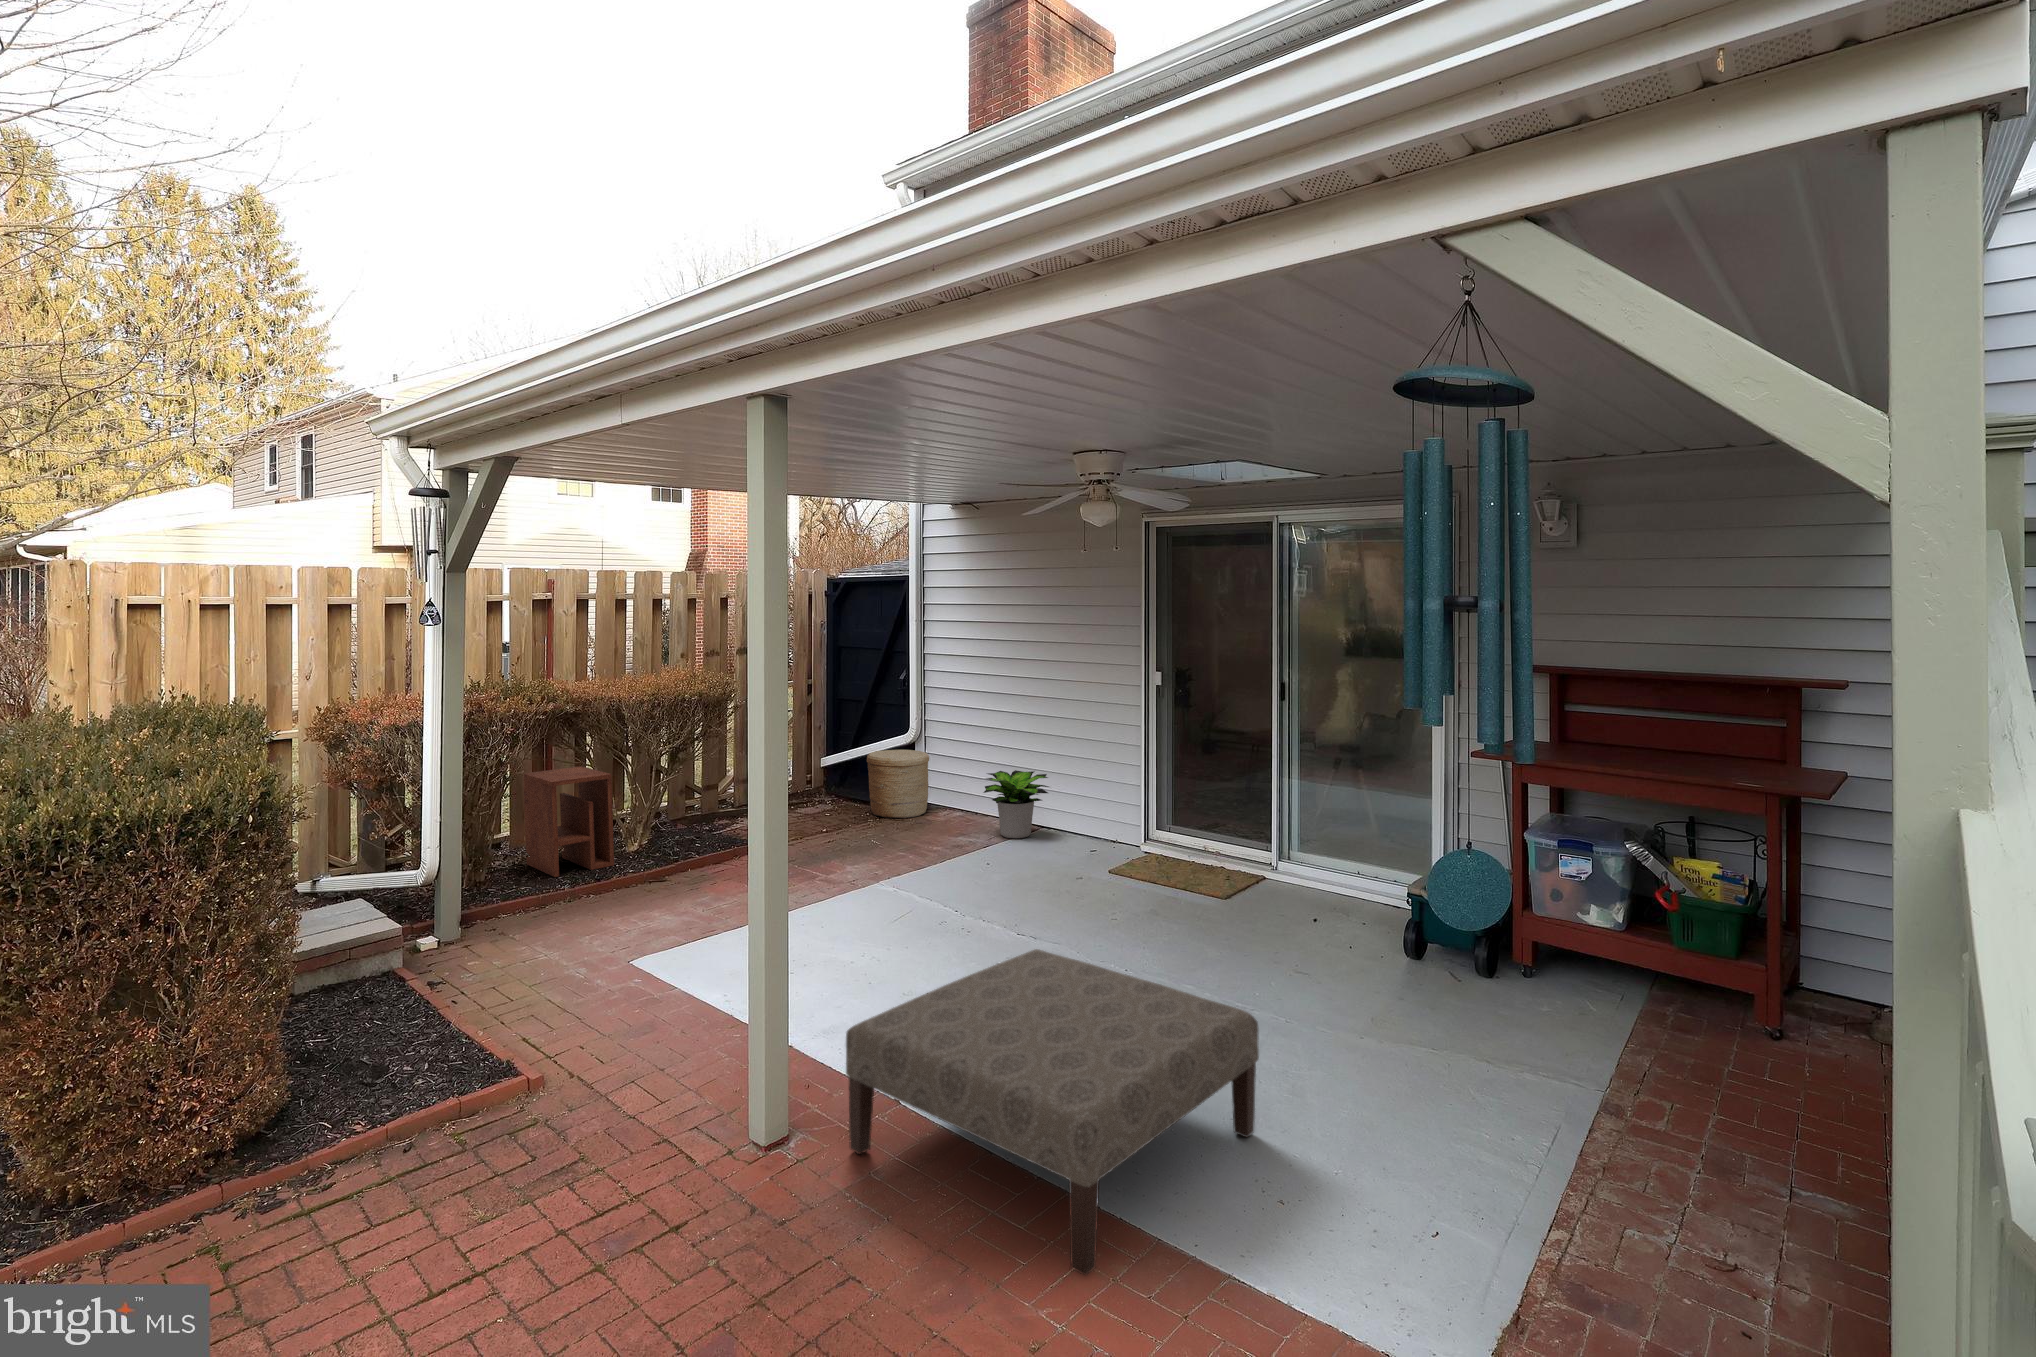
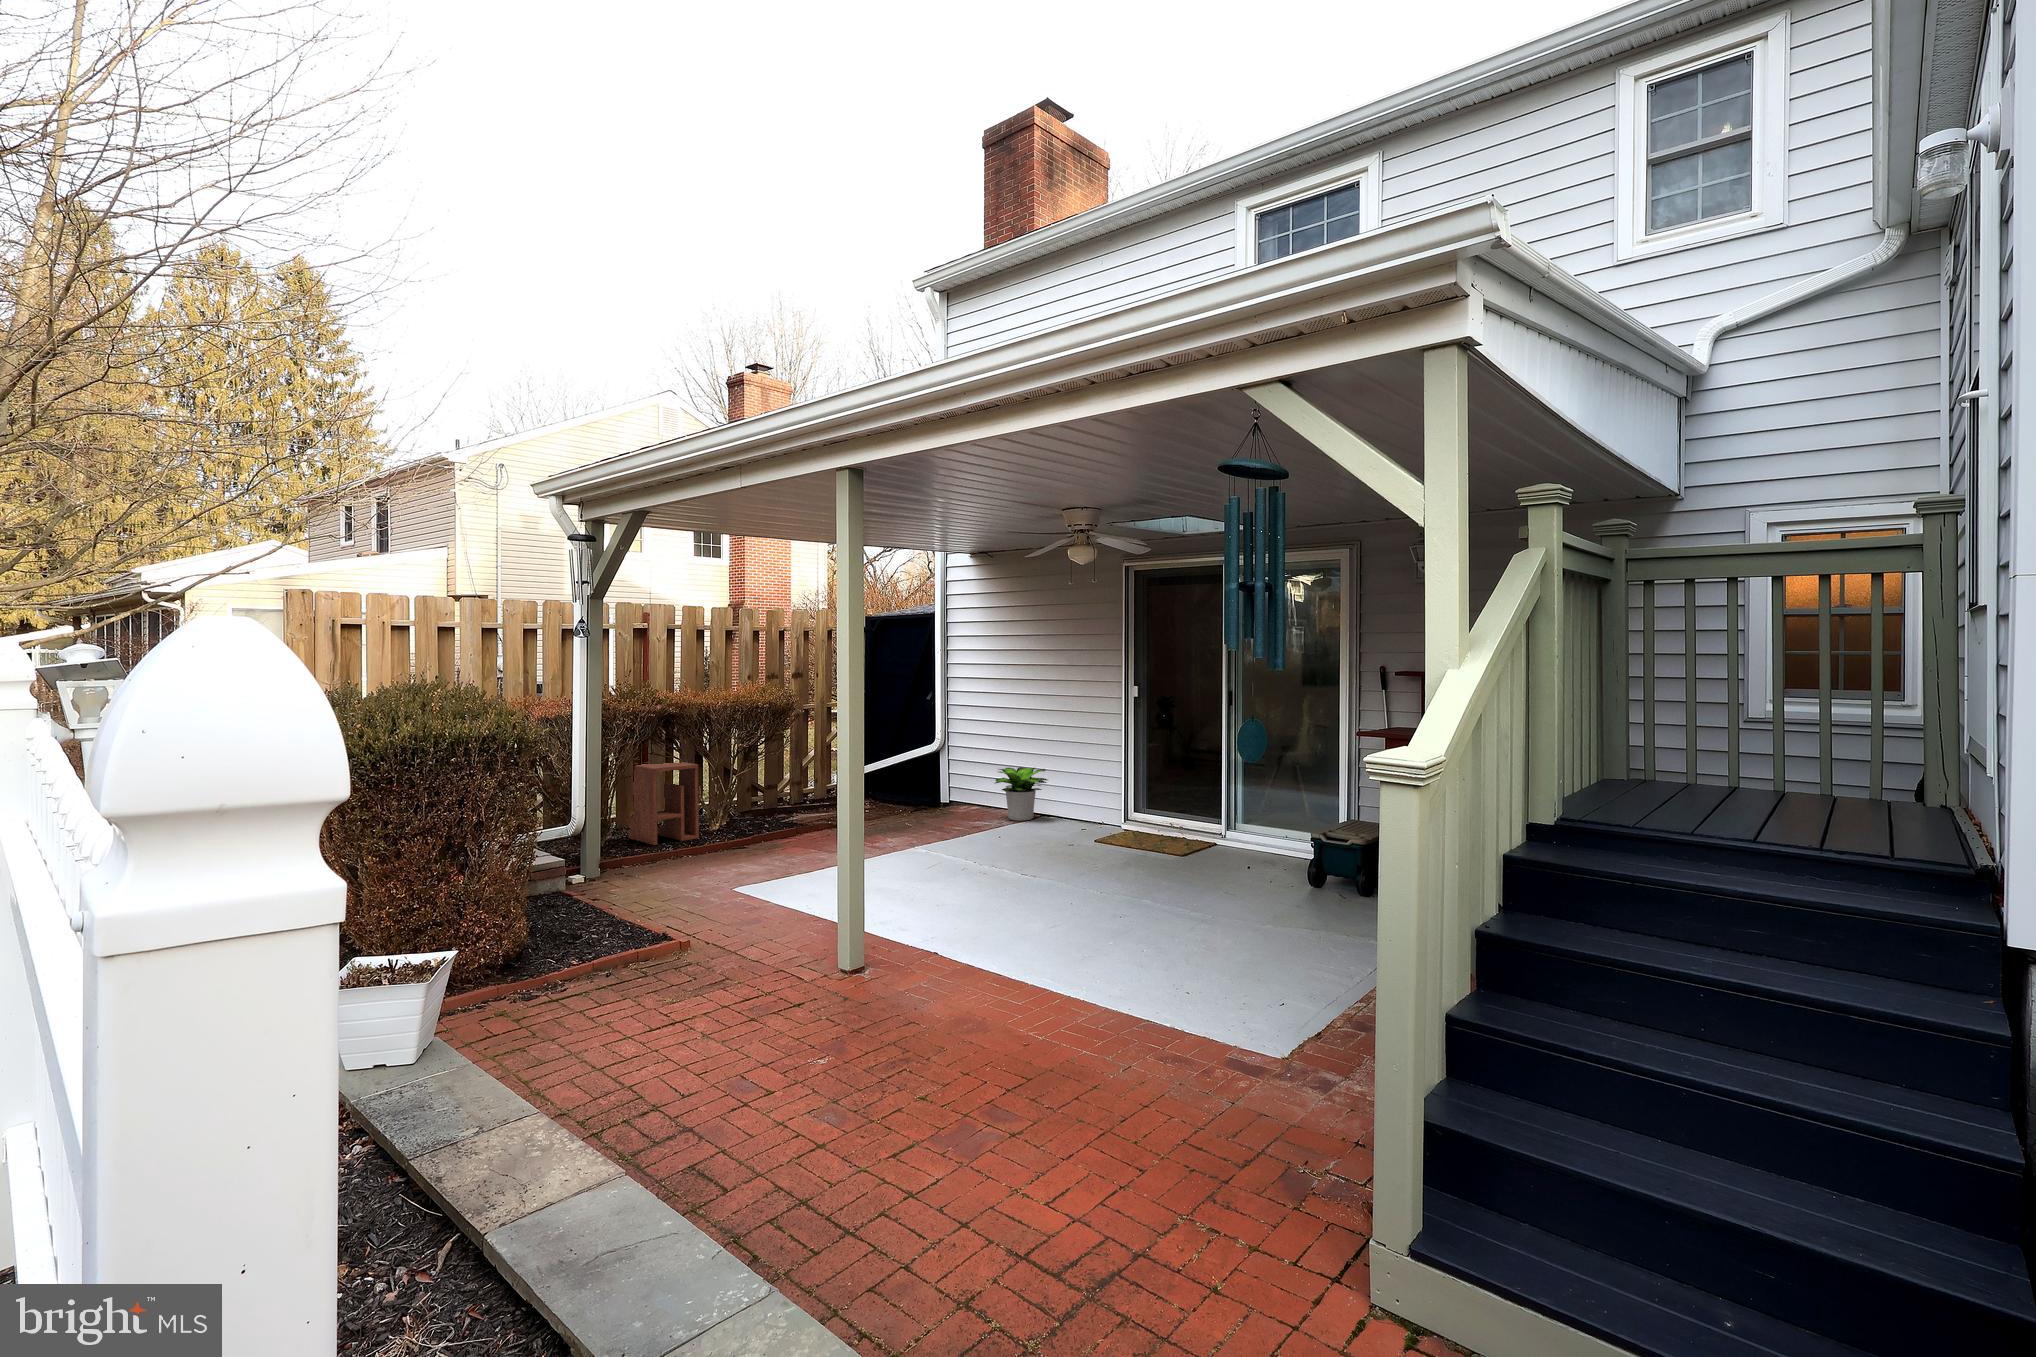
woven basket: present [867,750,929,818] -> none [897,755,949,809]
ottoman: present [846,949,1259,1275] -> none [907,855,1186,1019]

